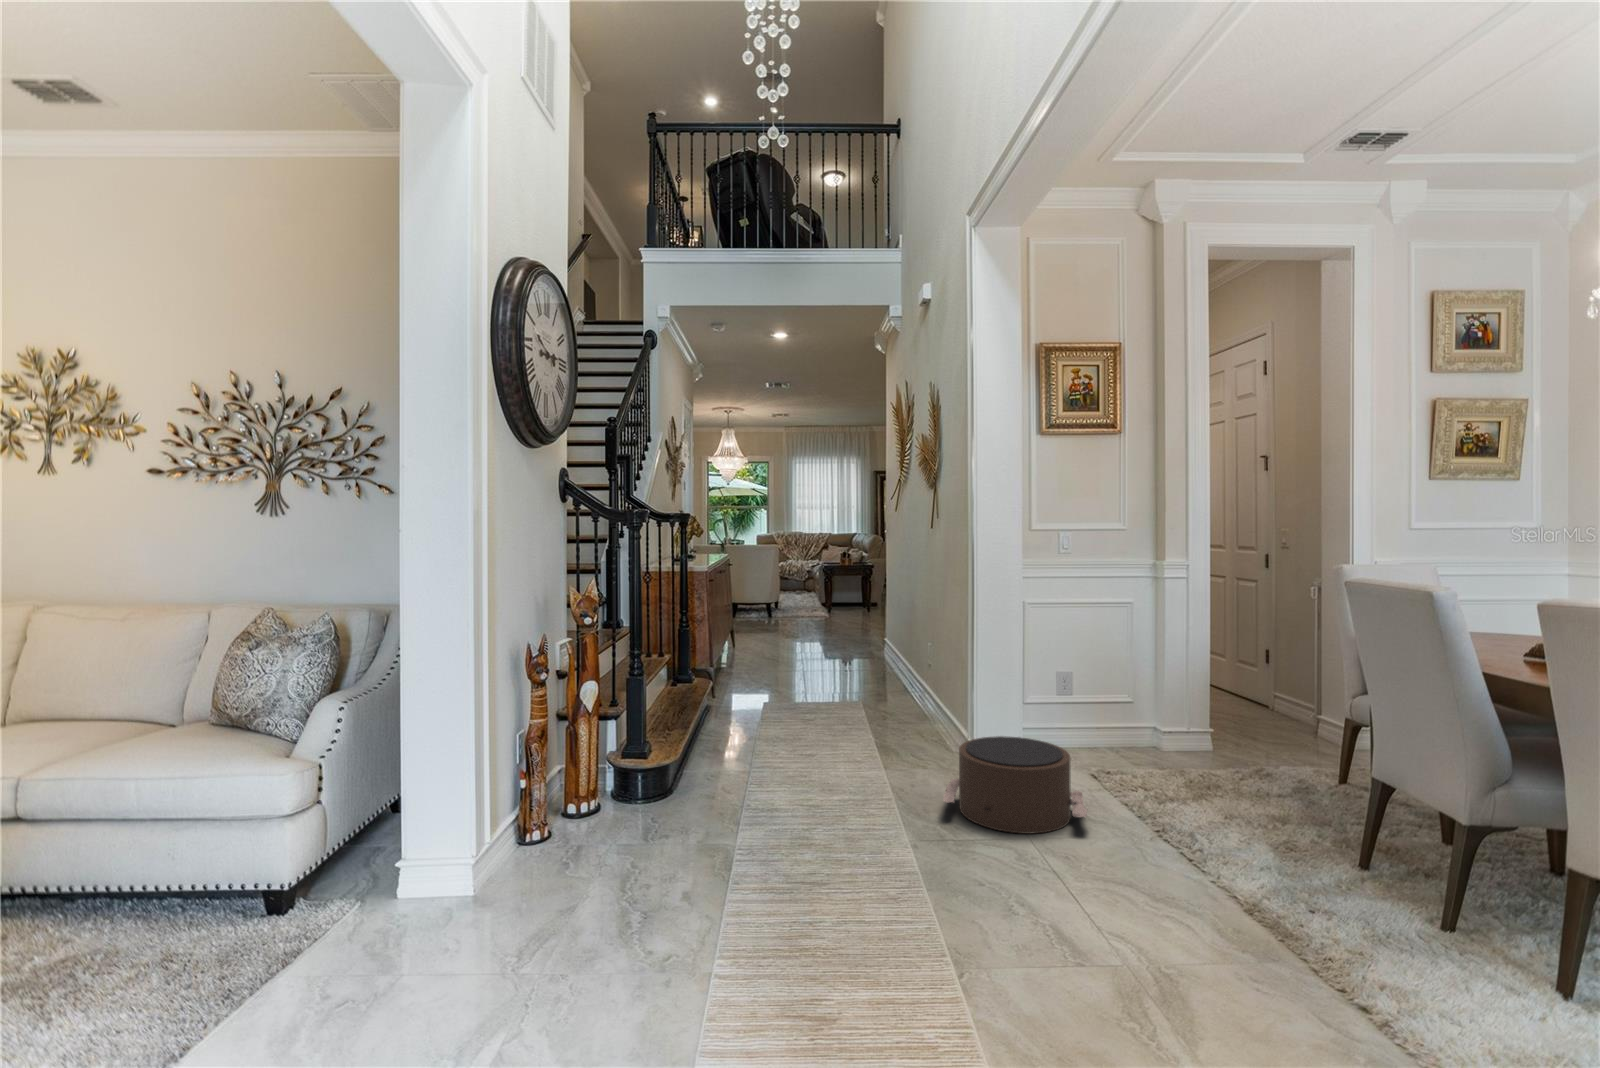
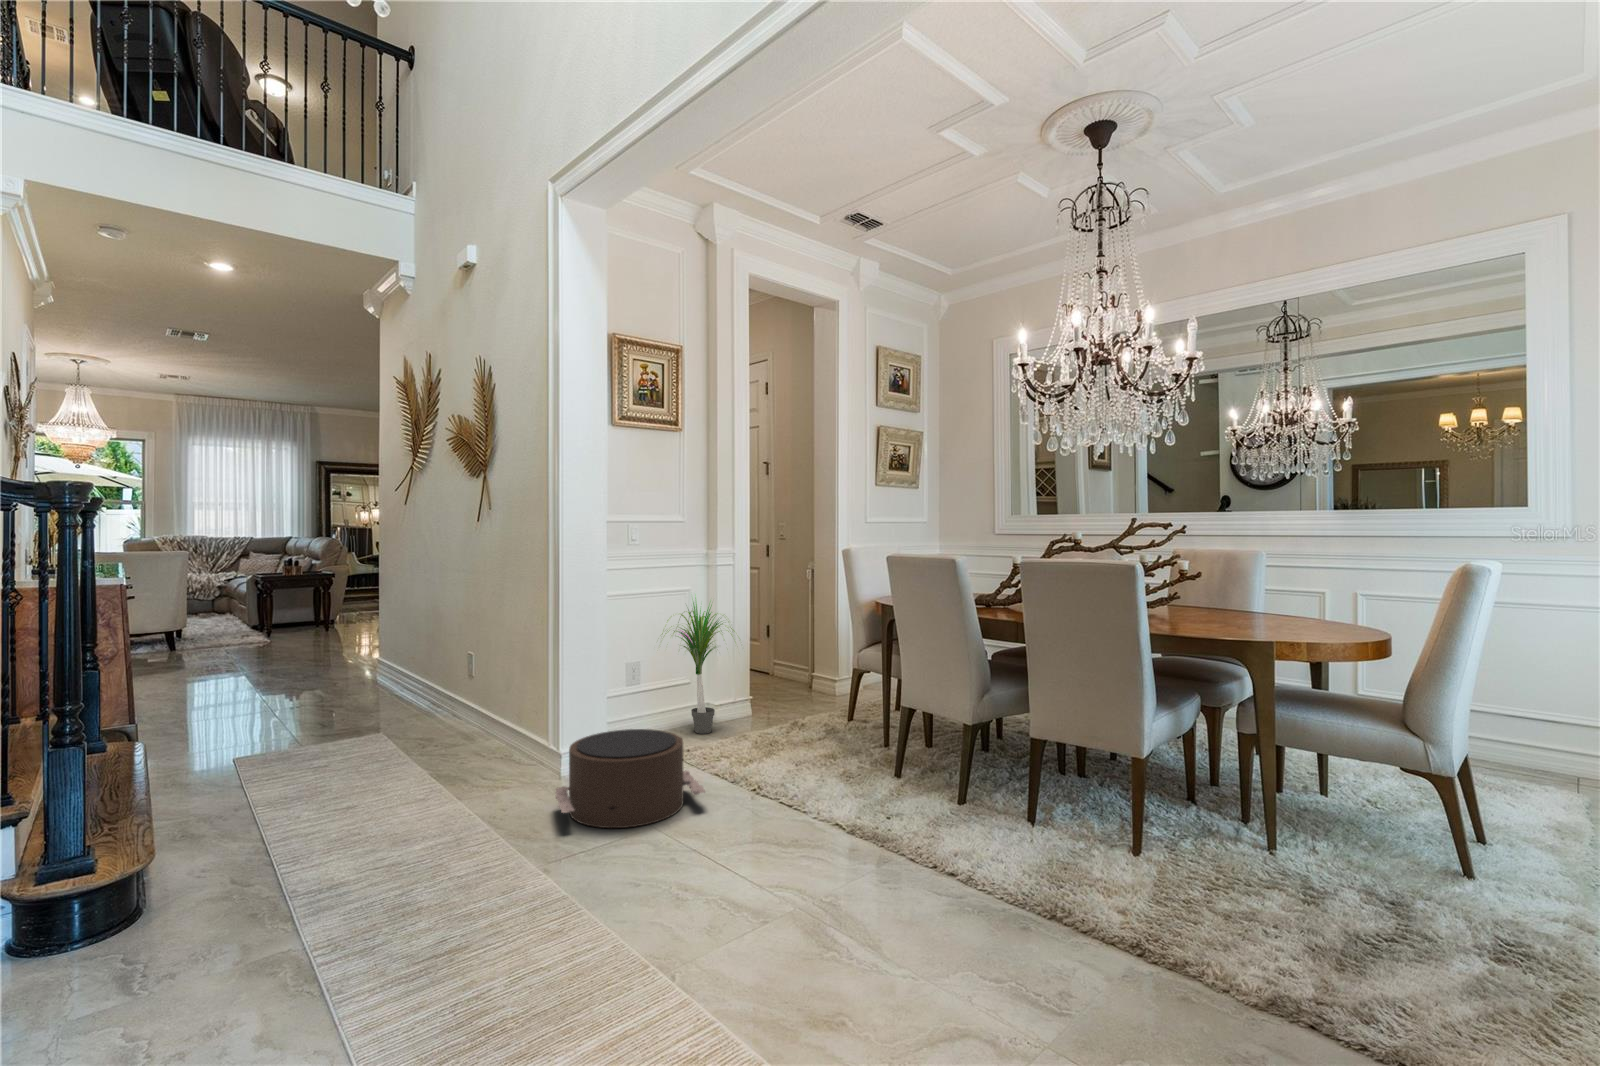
potted plant: none [1082,604,1189,758] -> present [662,597,735,734]

